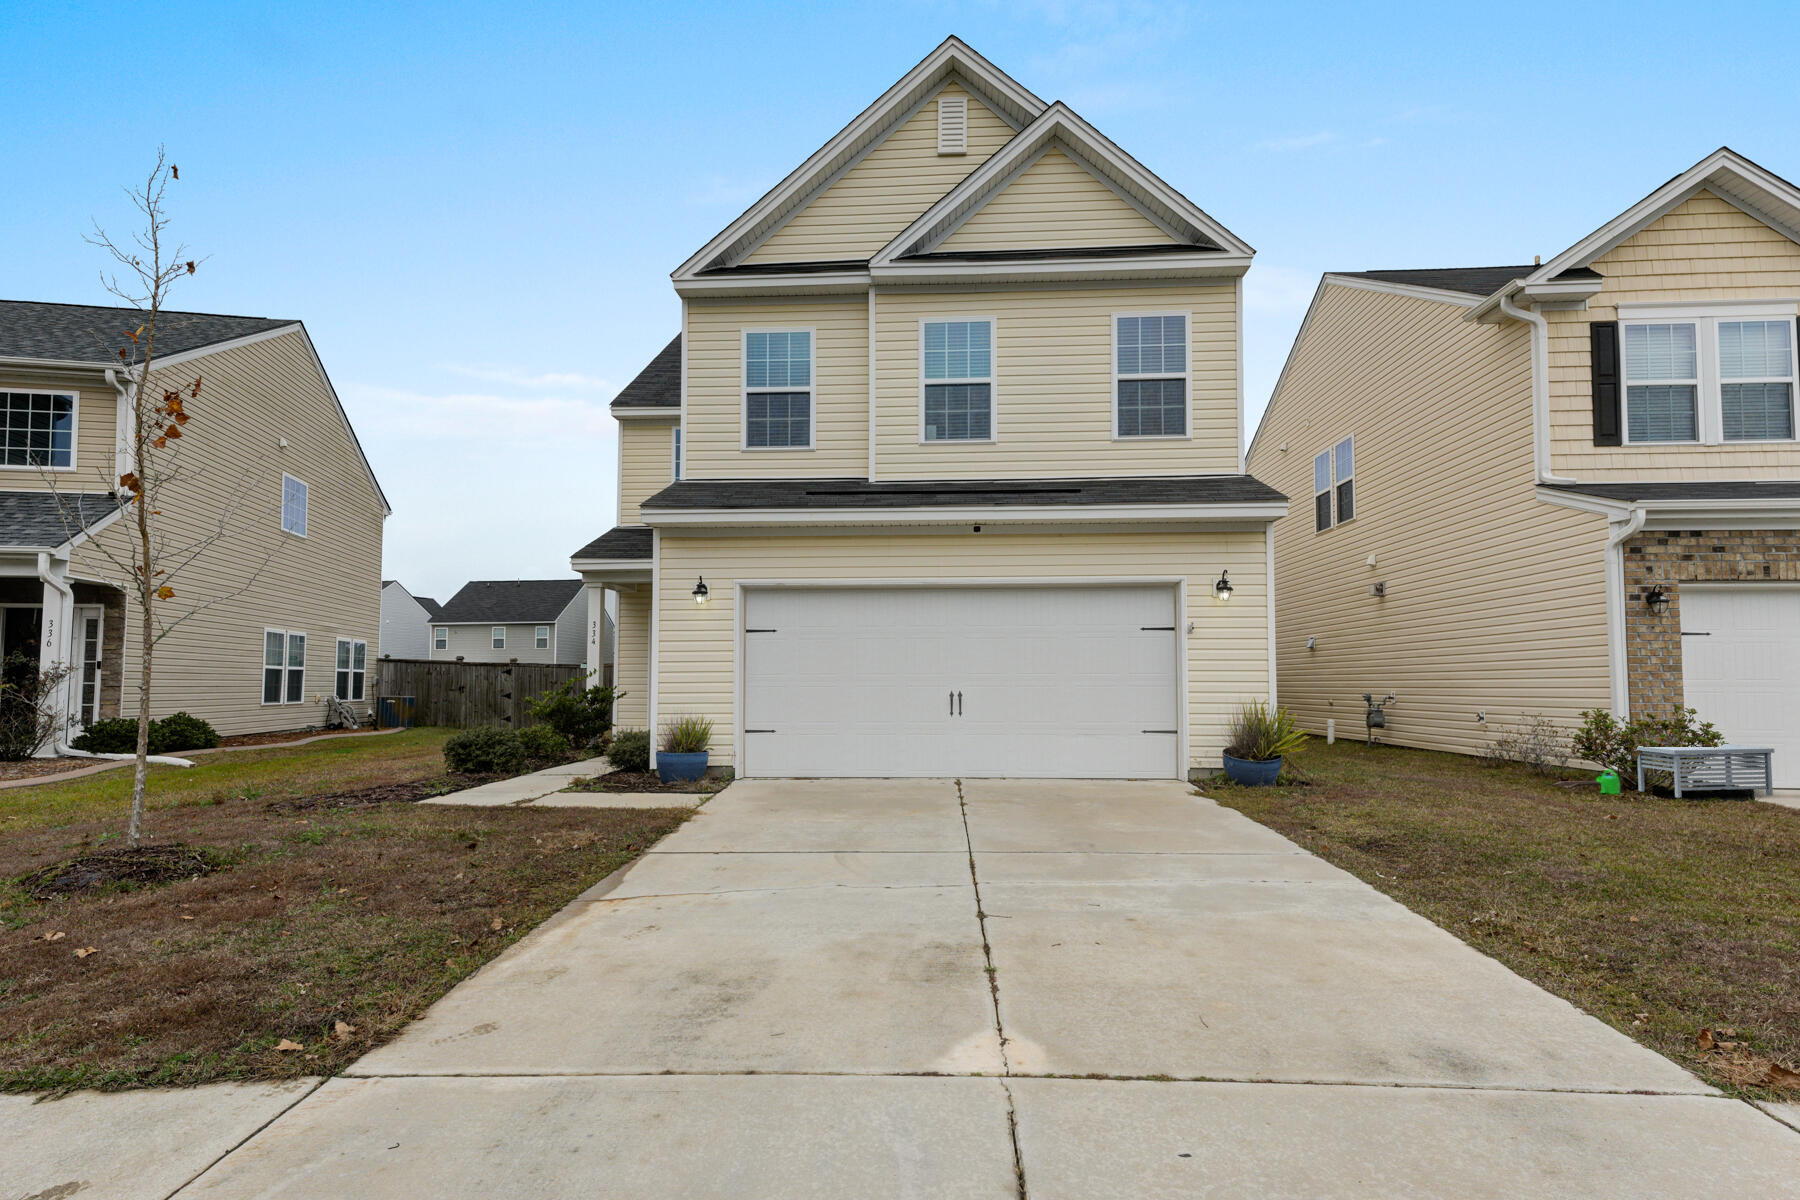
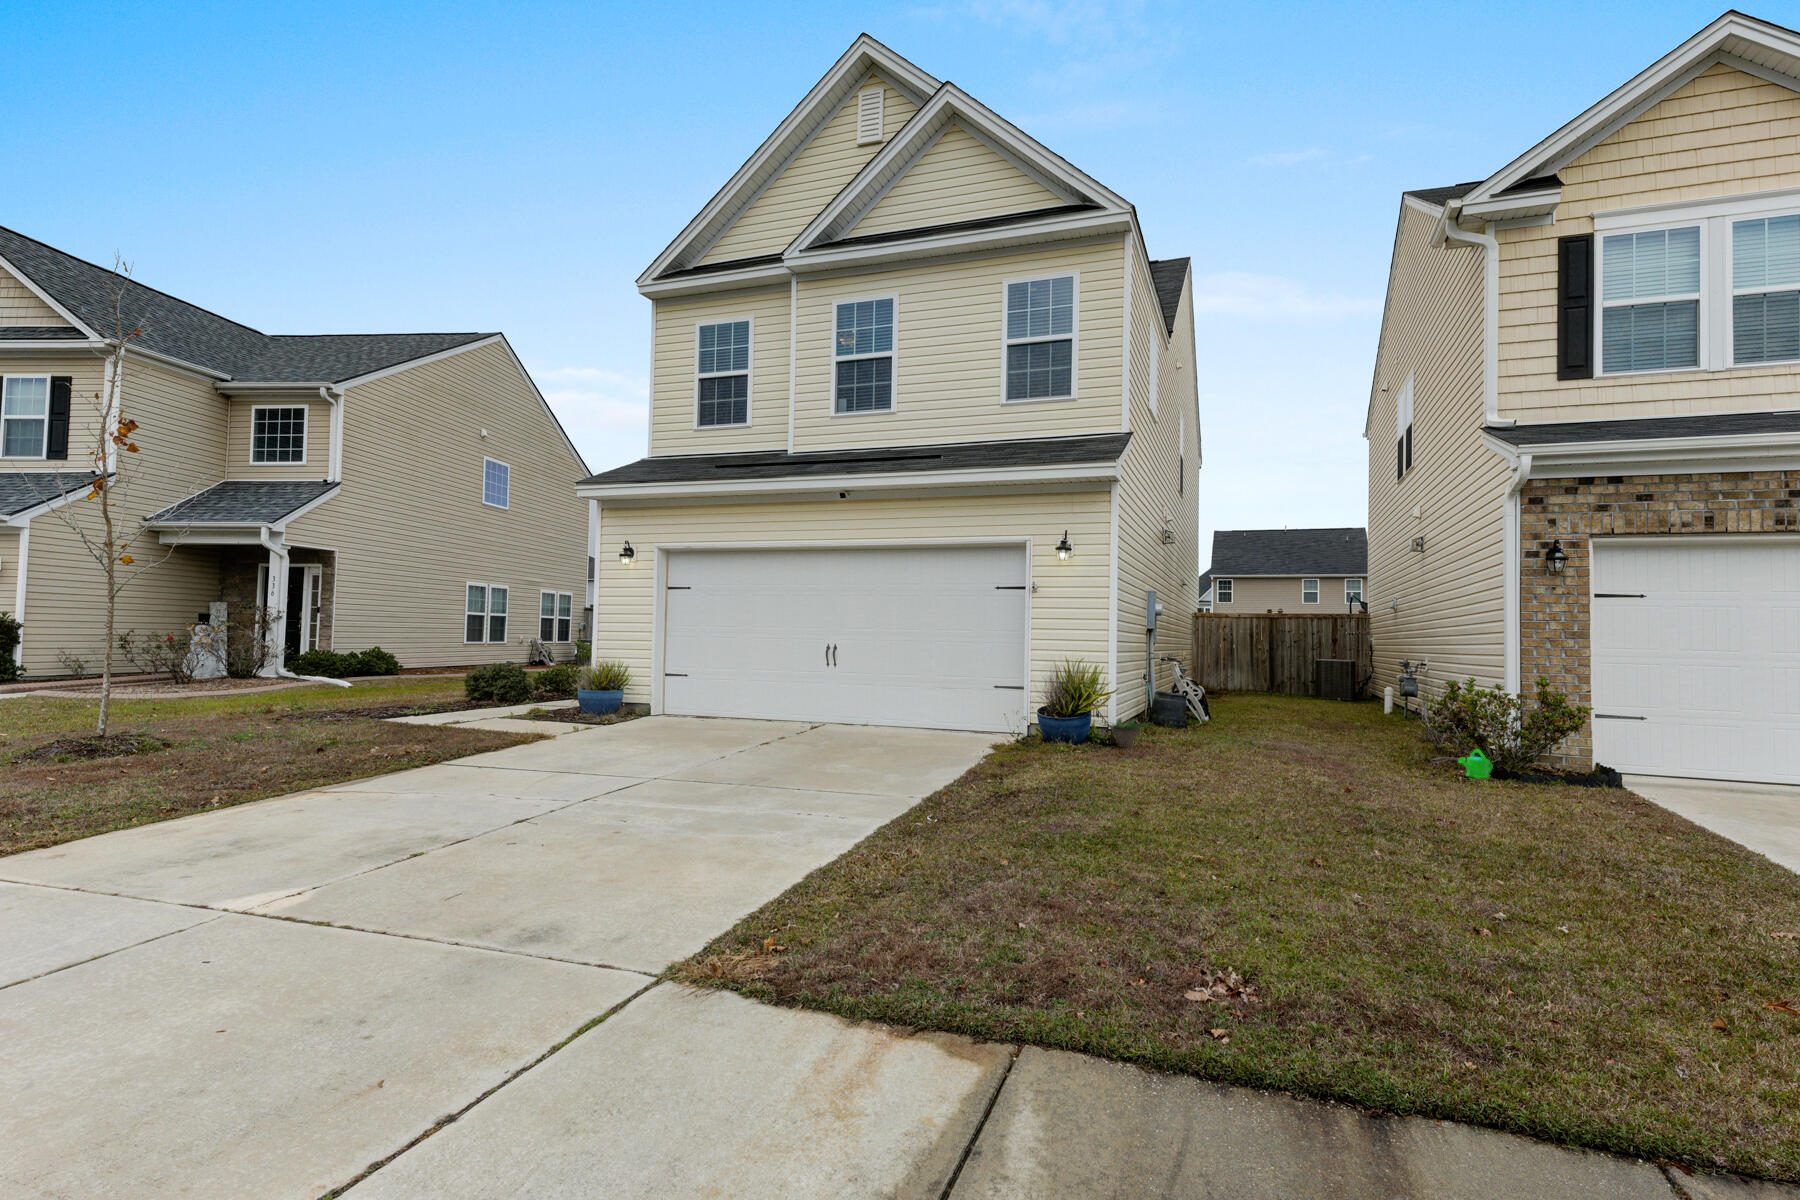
storage bench: present [1636,744,1774,798] -> none [1511,724,1694,794]
decorative plant: none [1261,759,1309,788] -> present [1109,719,1147,747]

